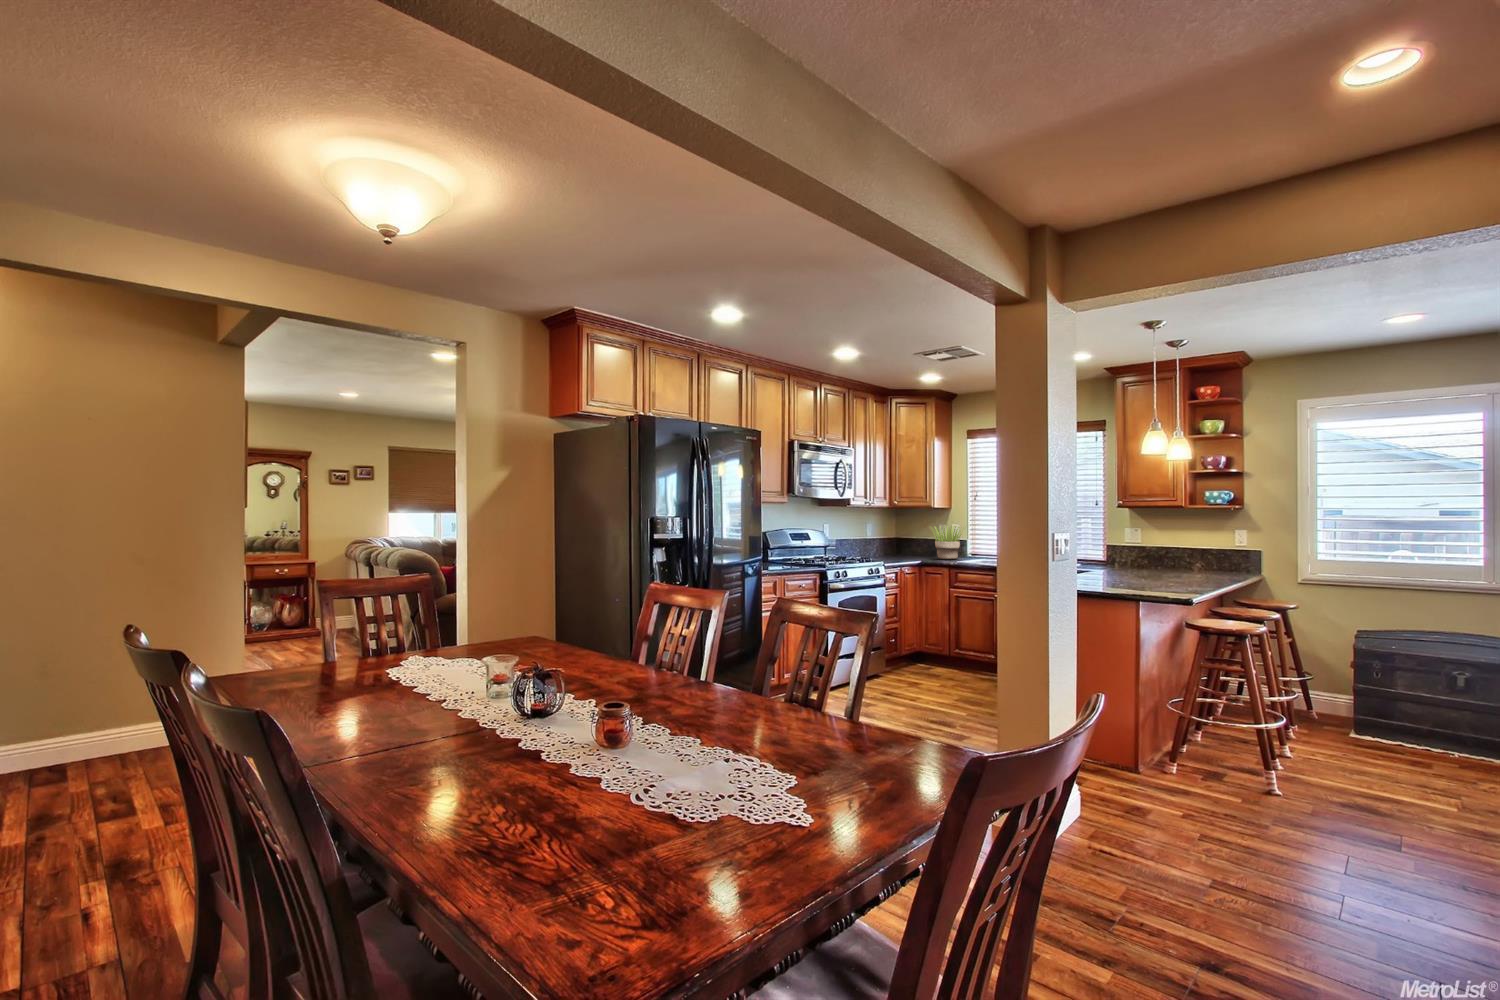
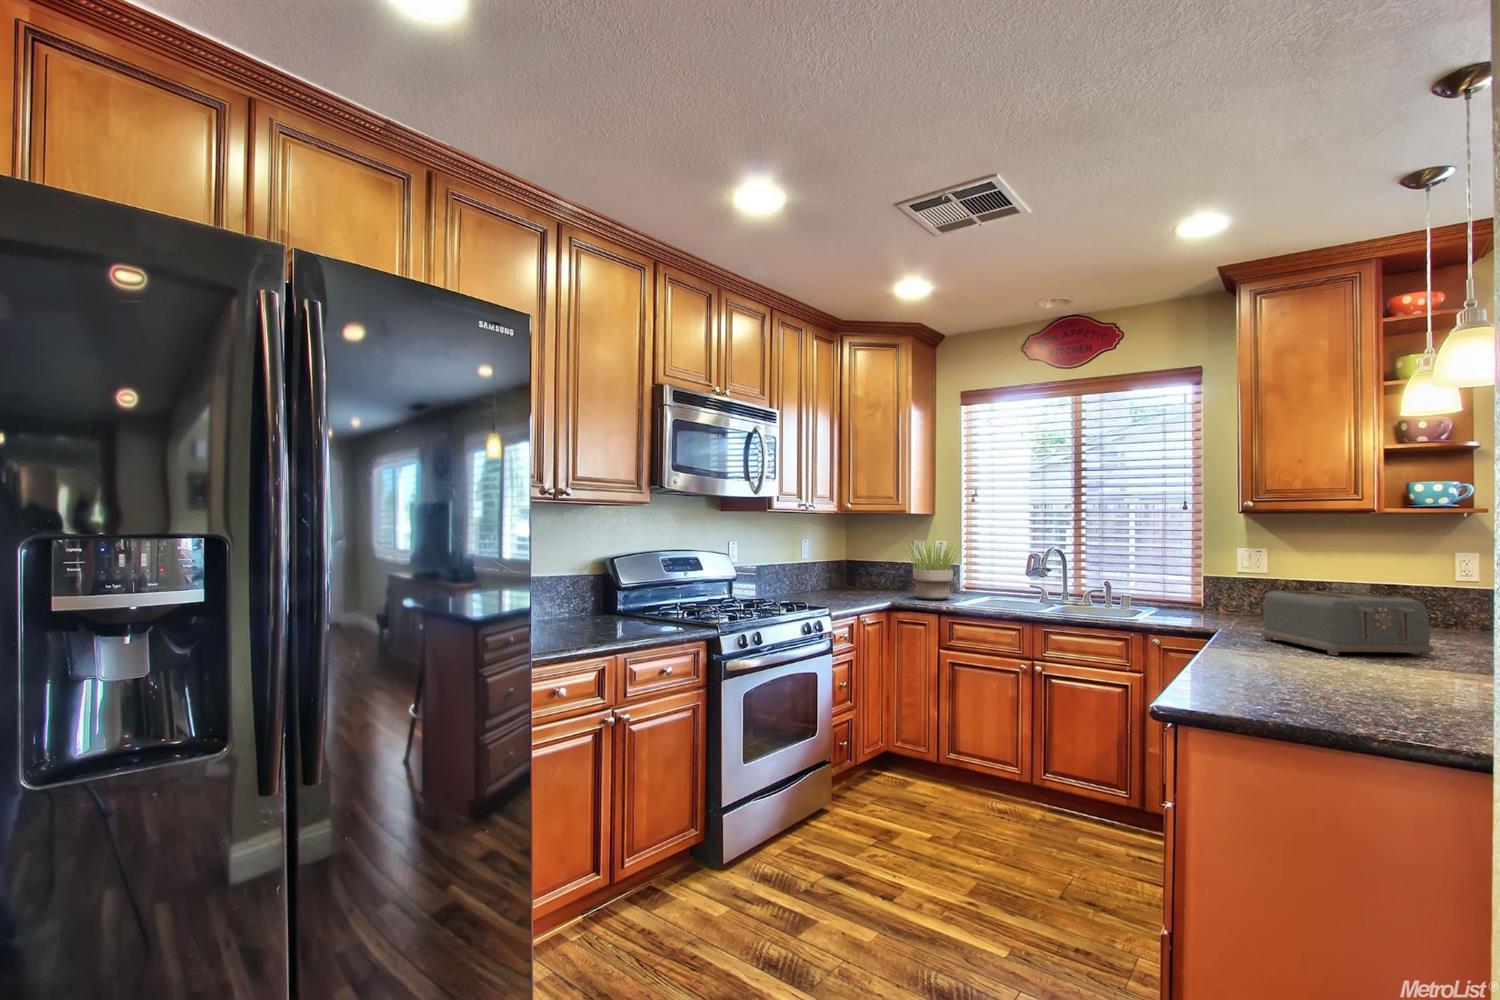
toaster: none [1110,546,1180,576] -> present [1261,591,1433,656]

